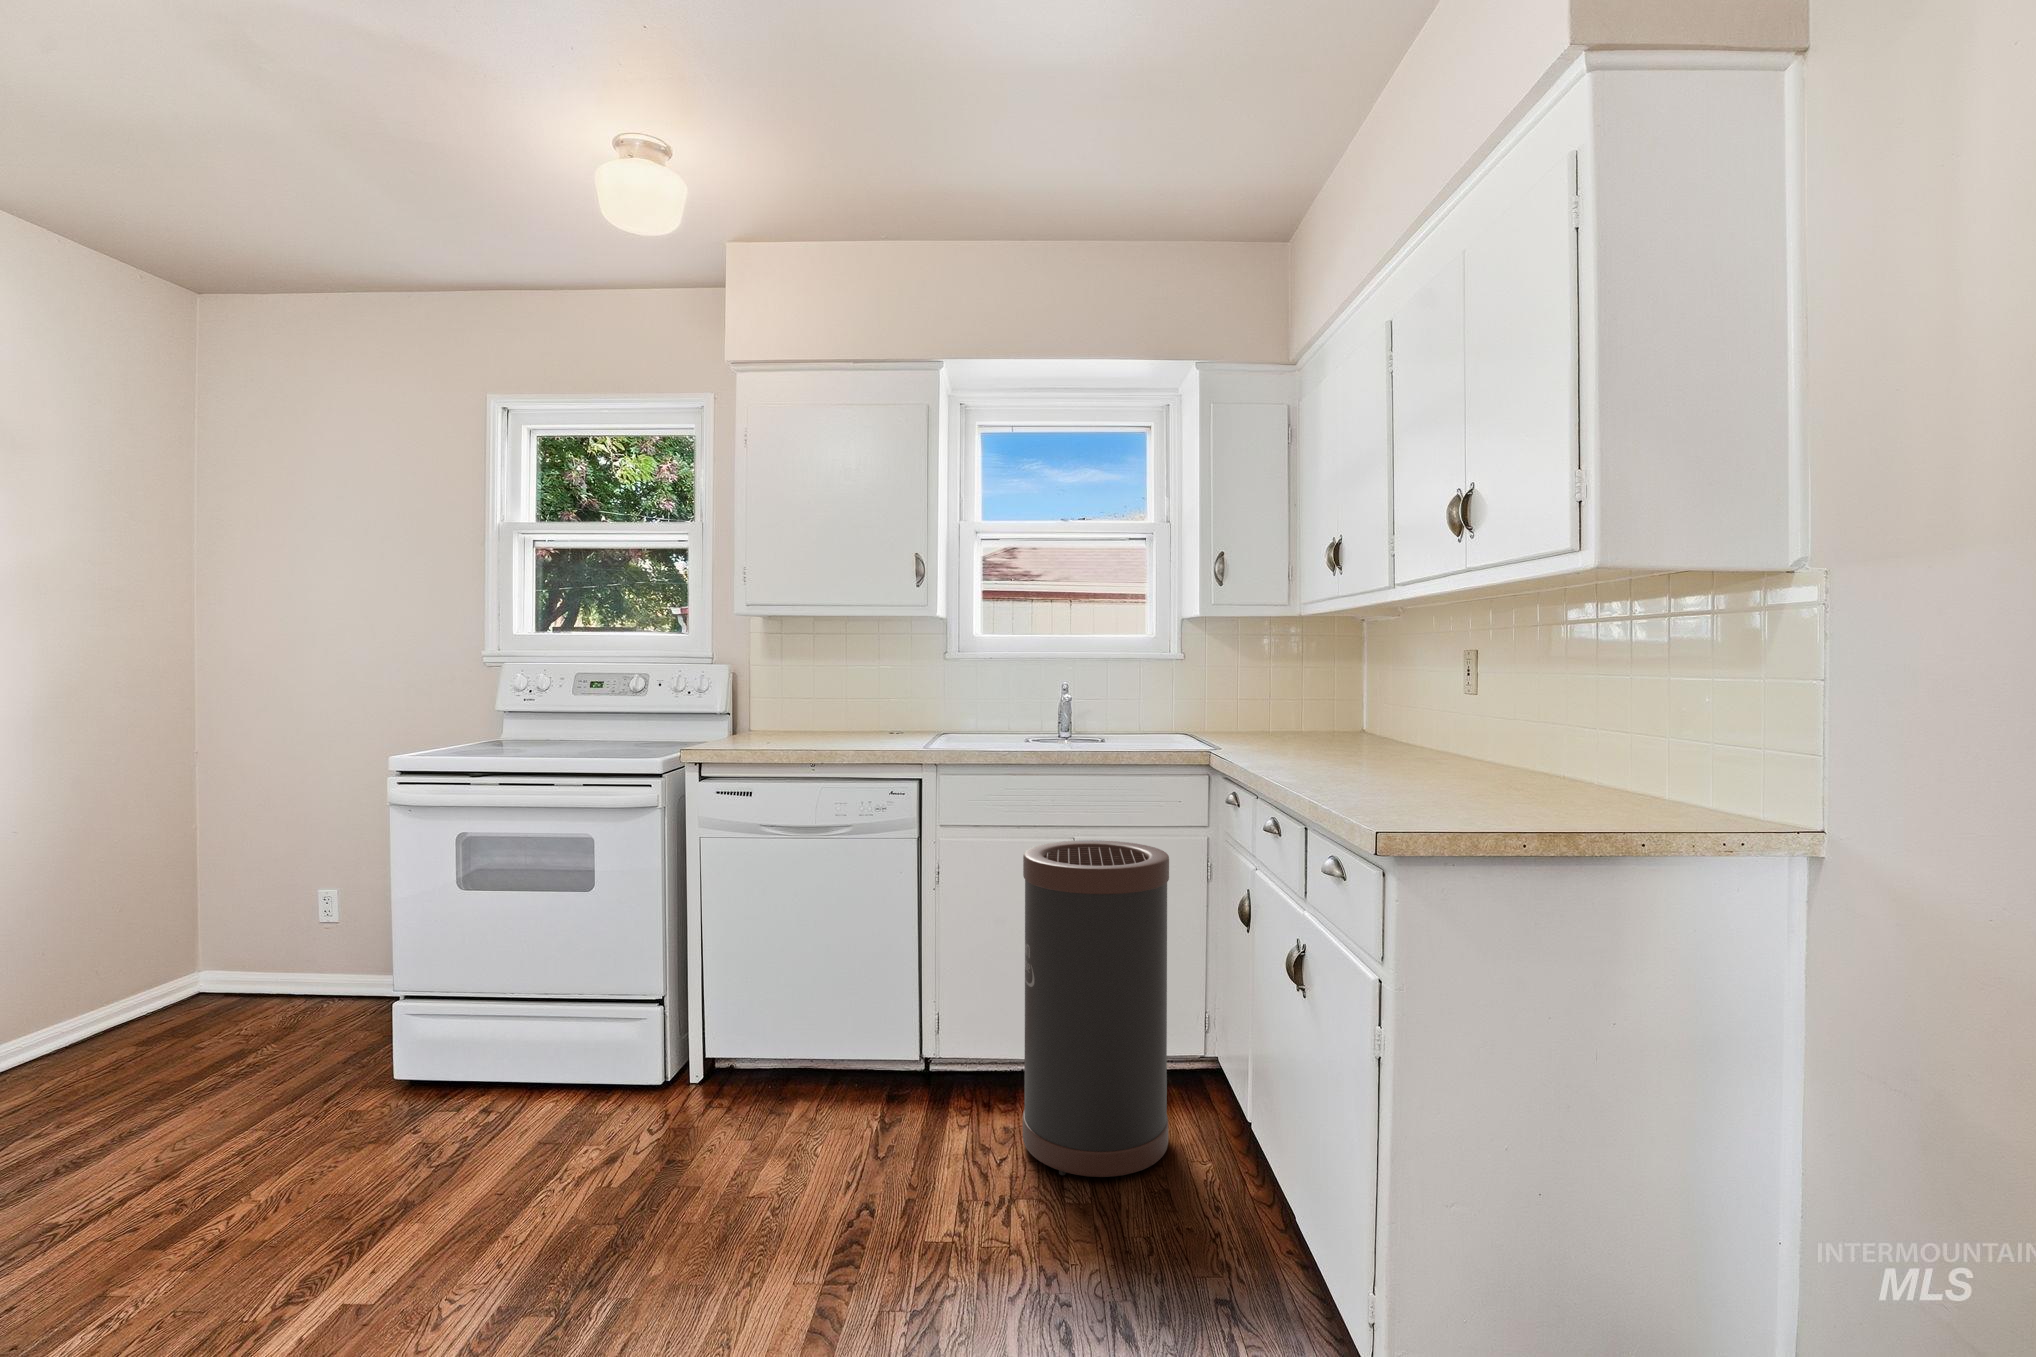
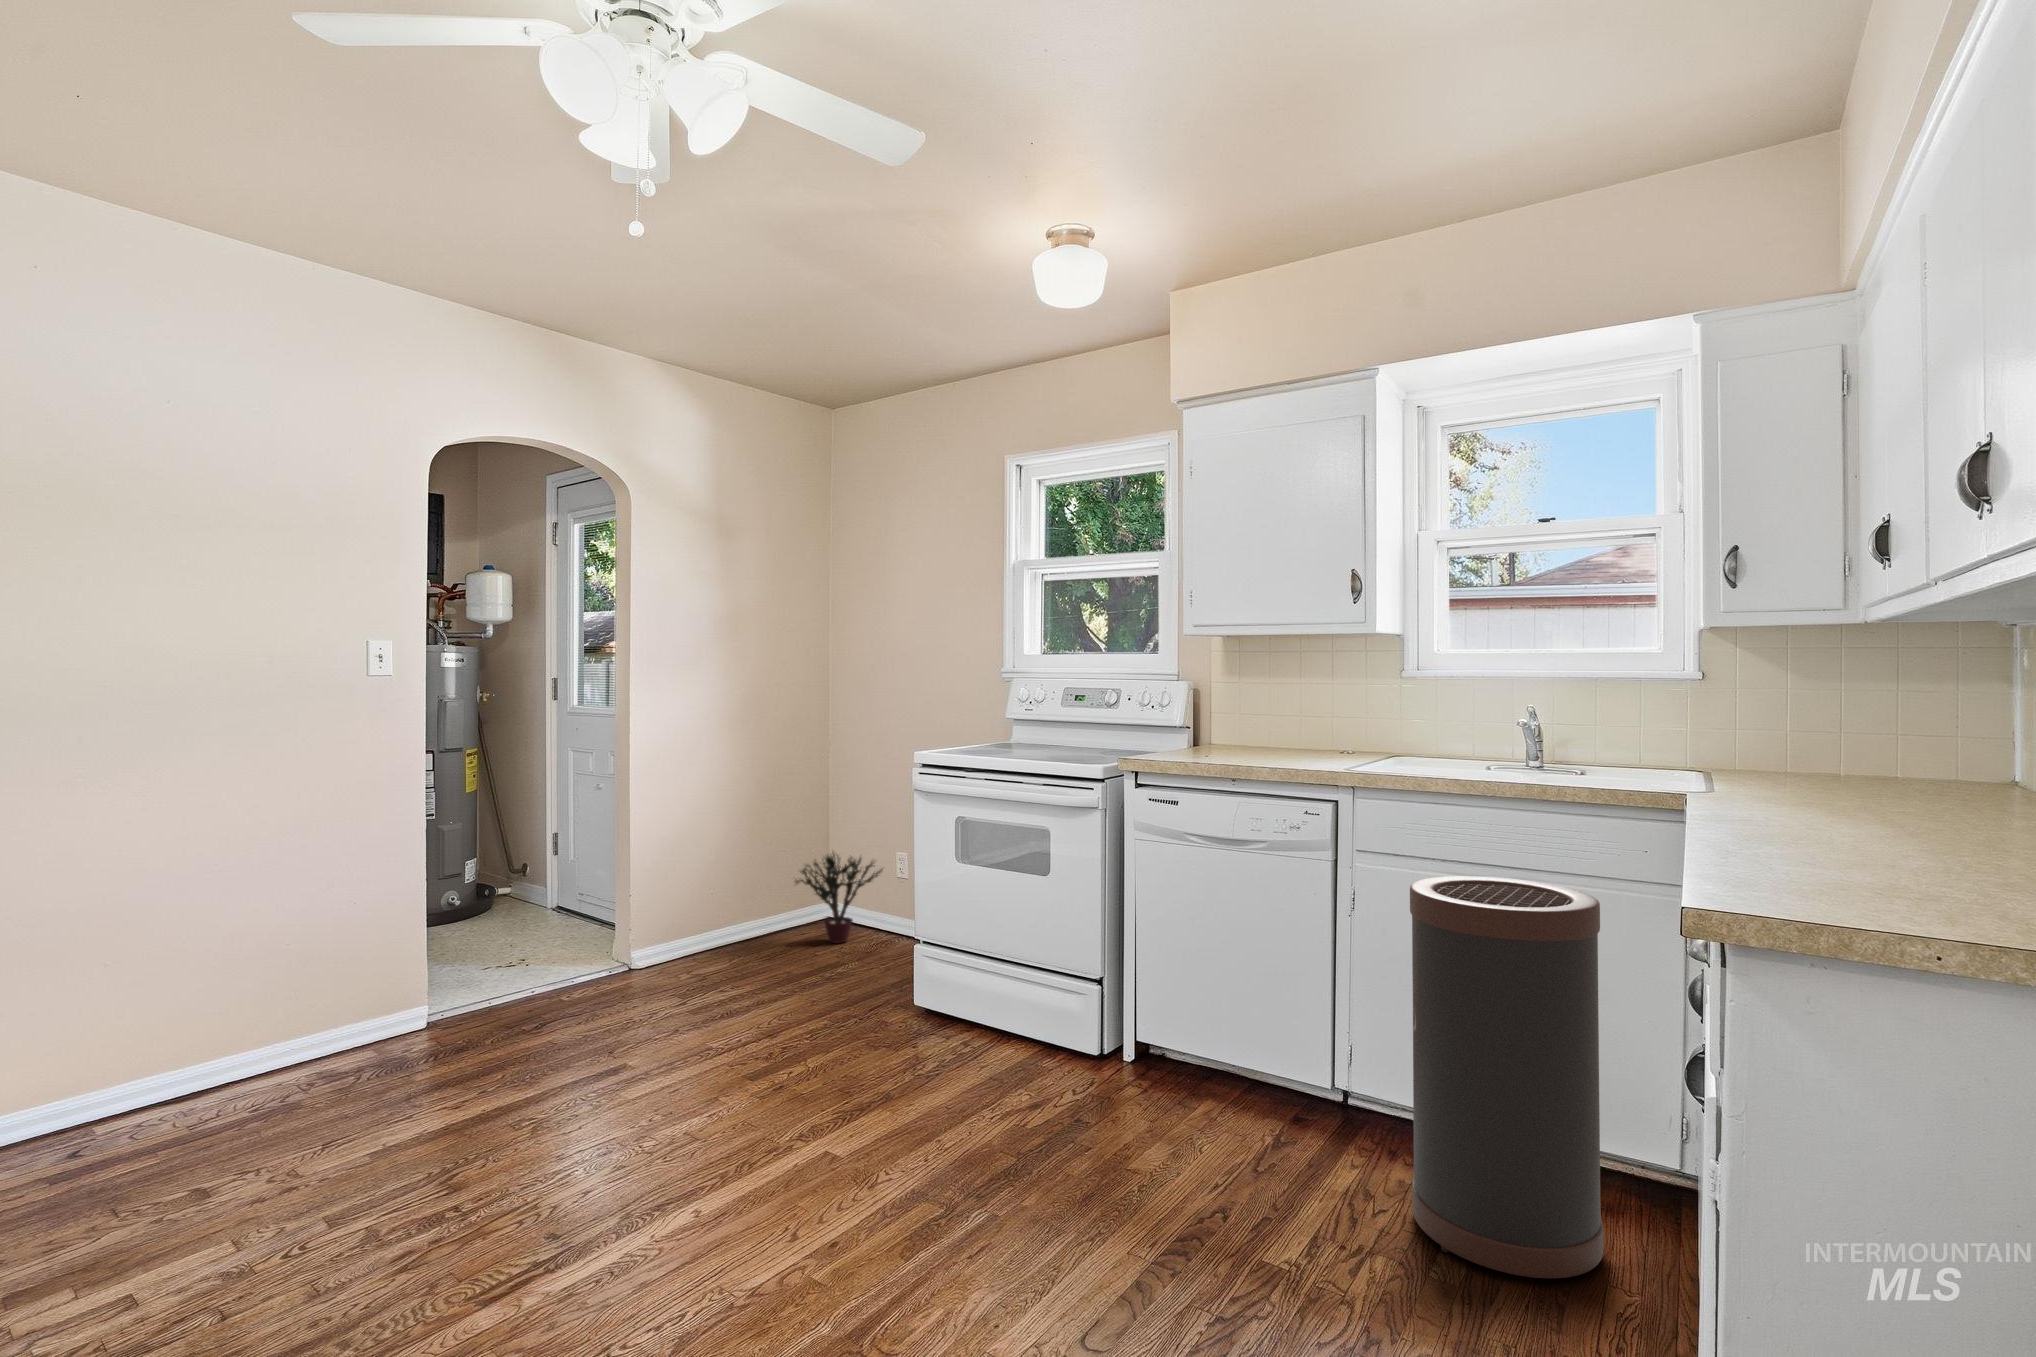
potted plant: none [125,895,293,1024] -> present [795,853,882,943]

